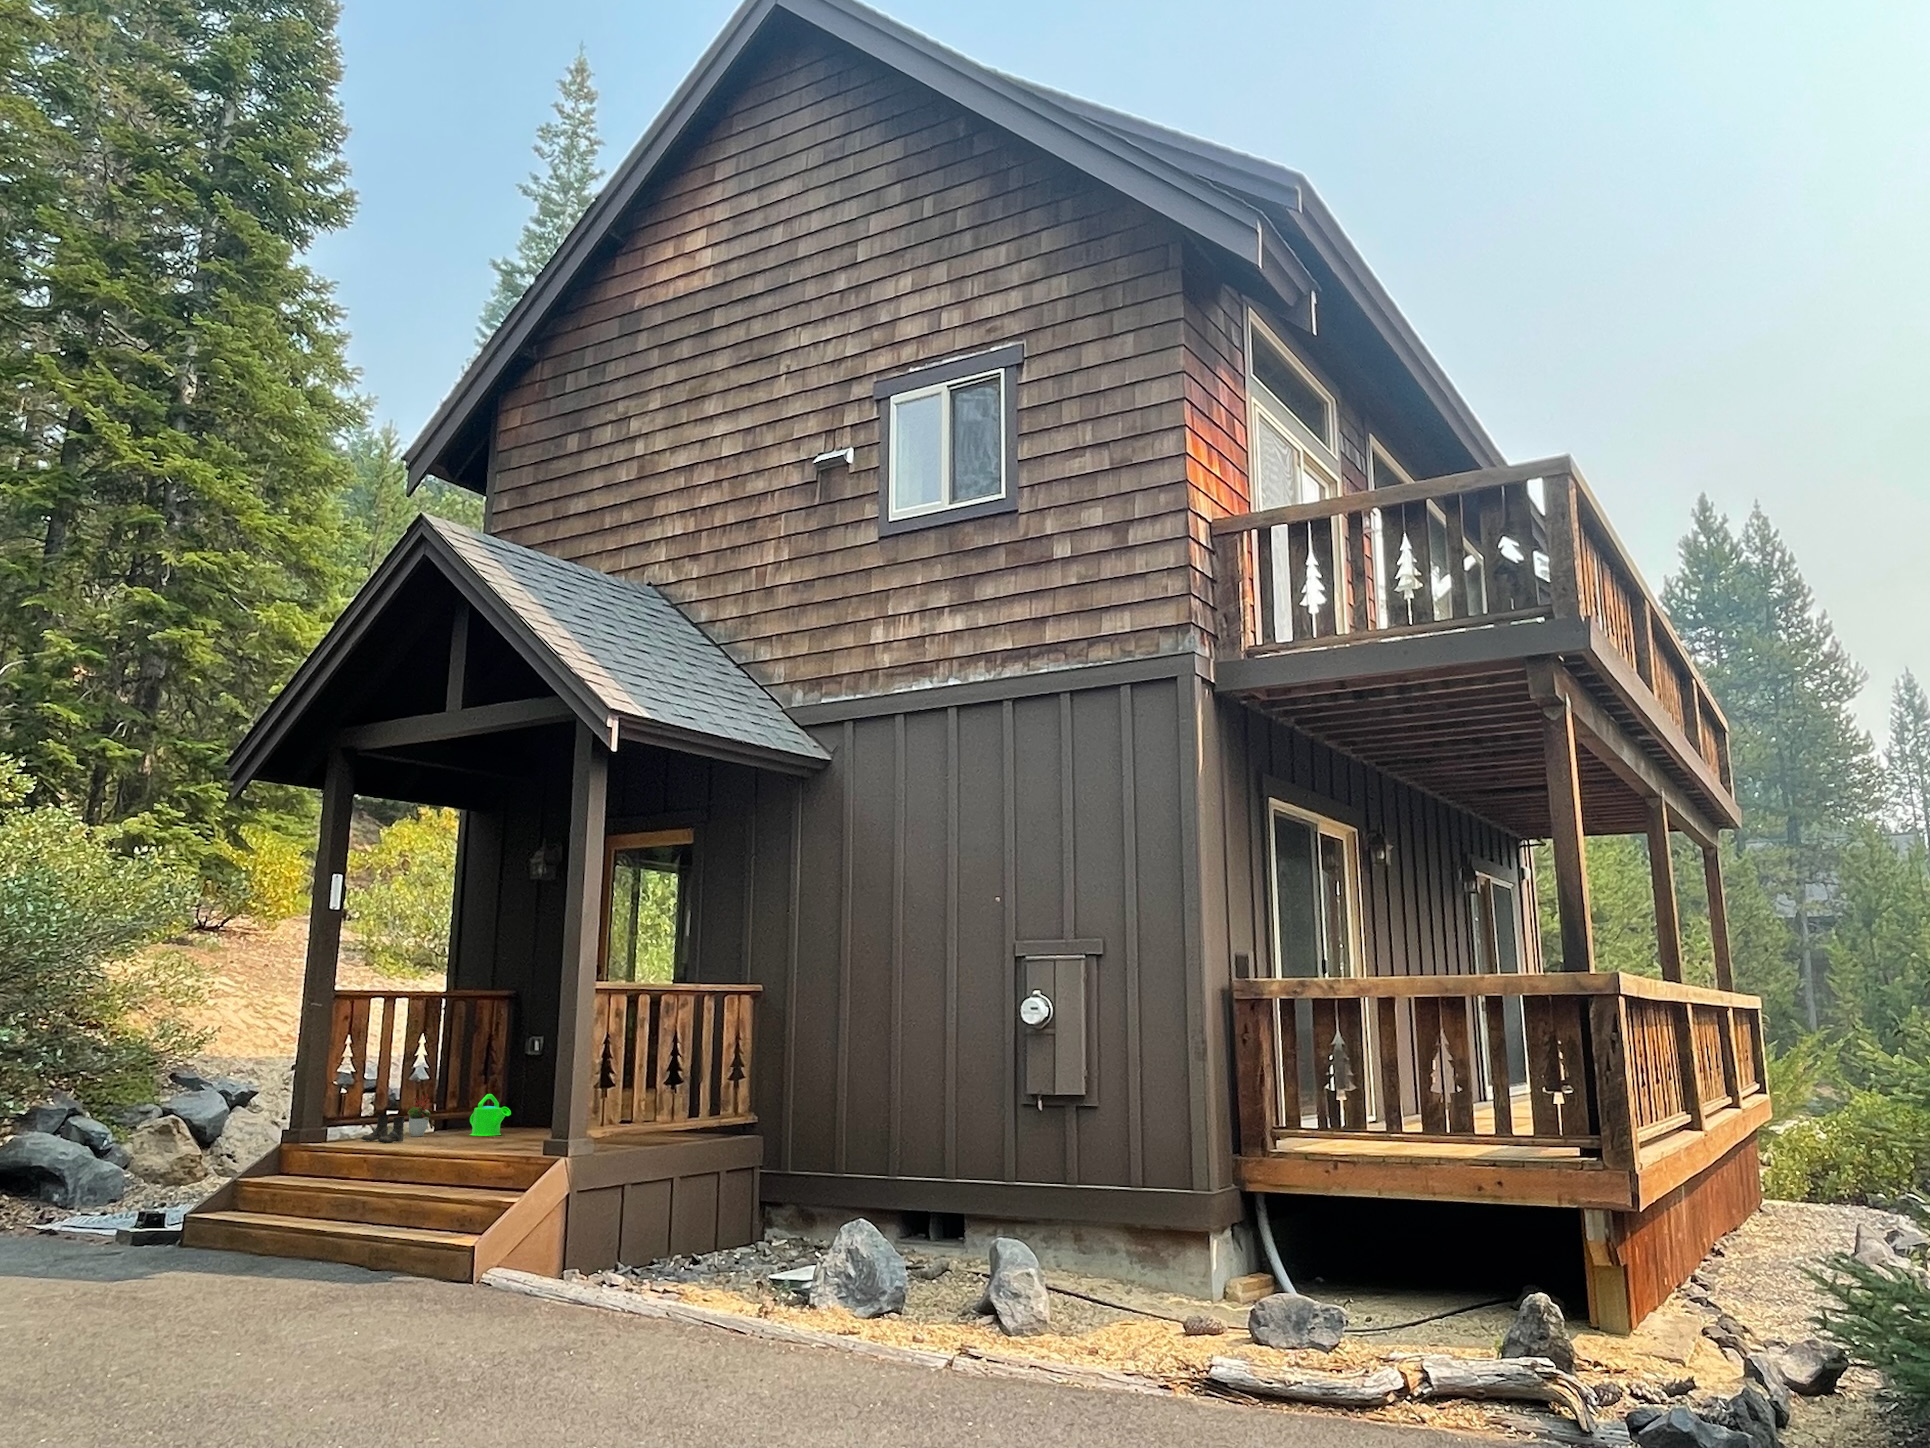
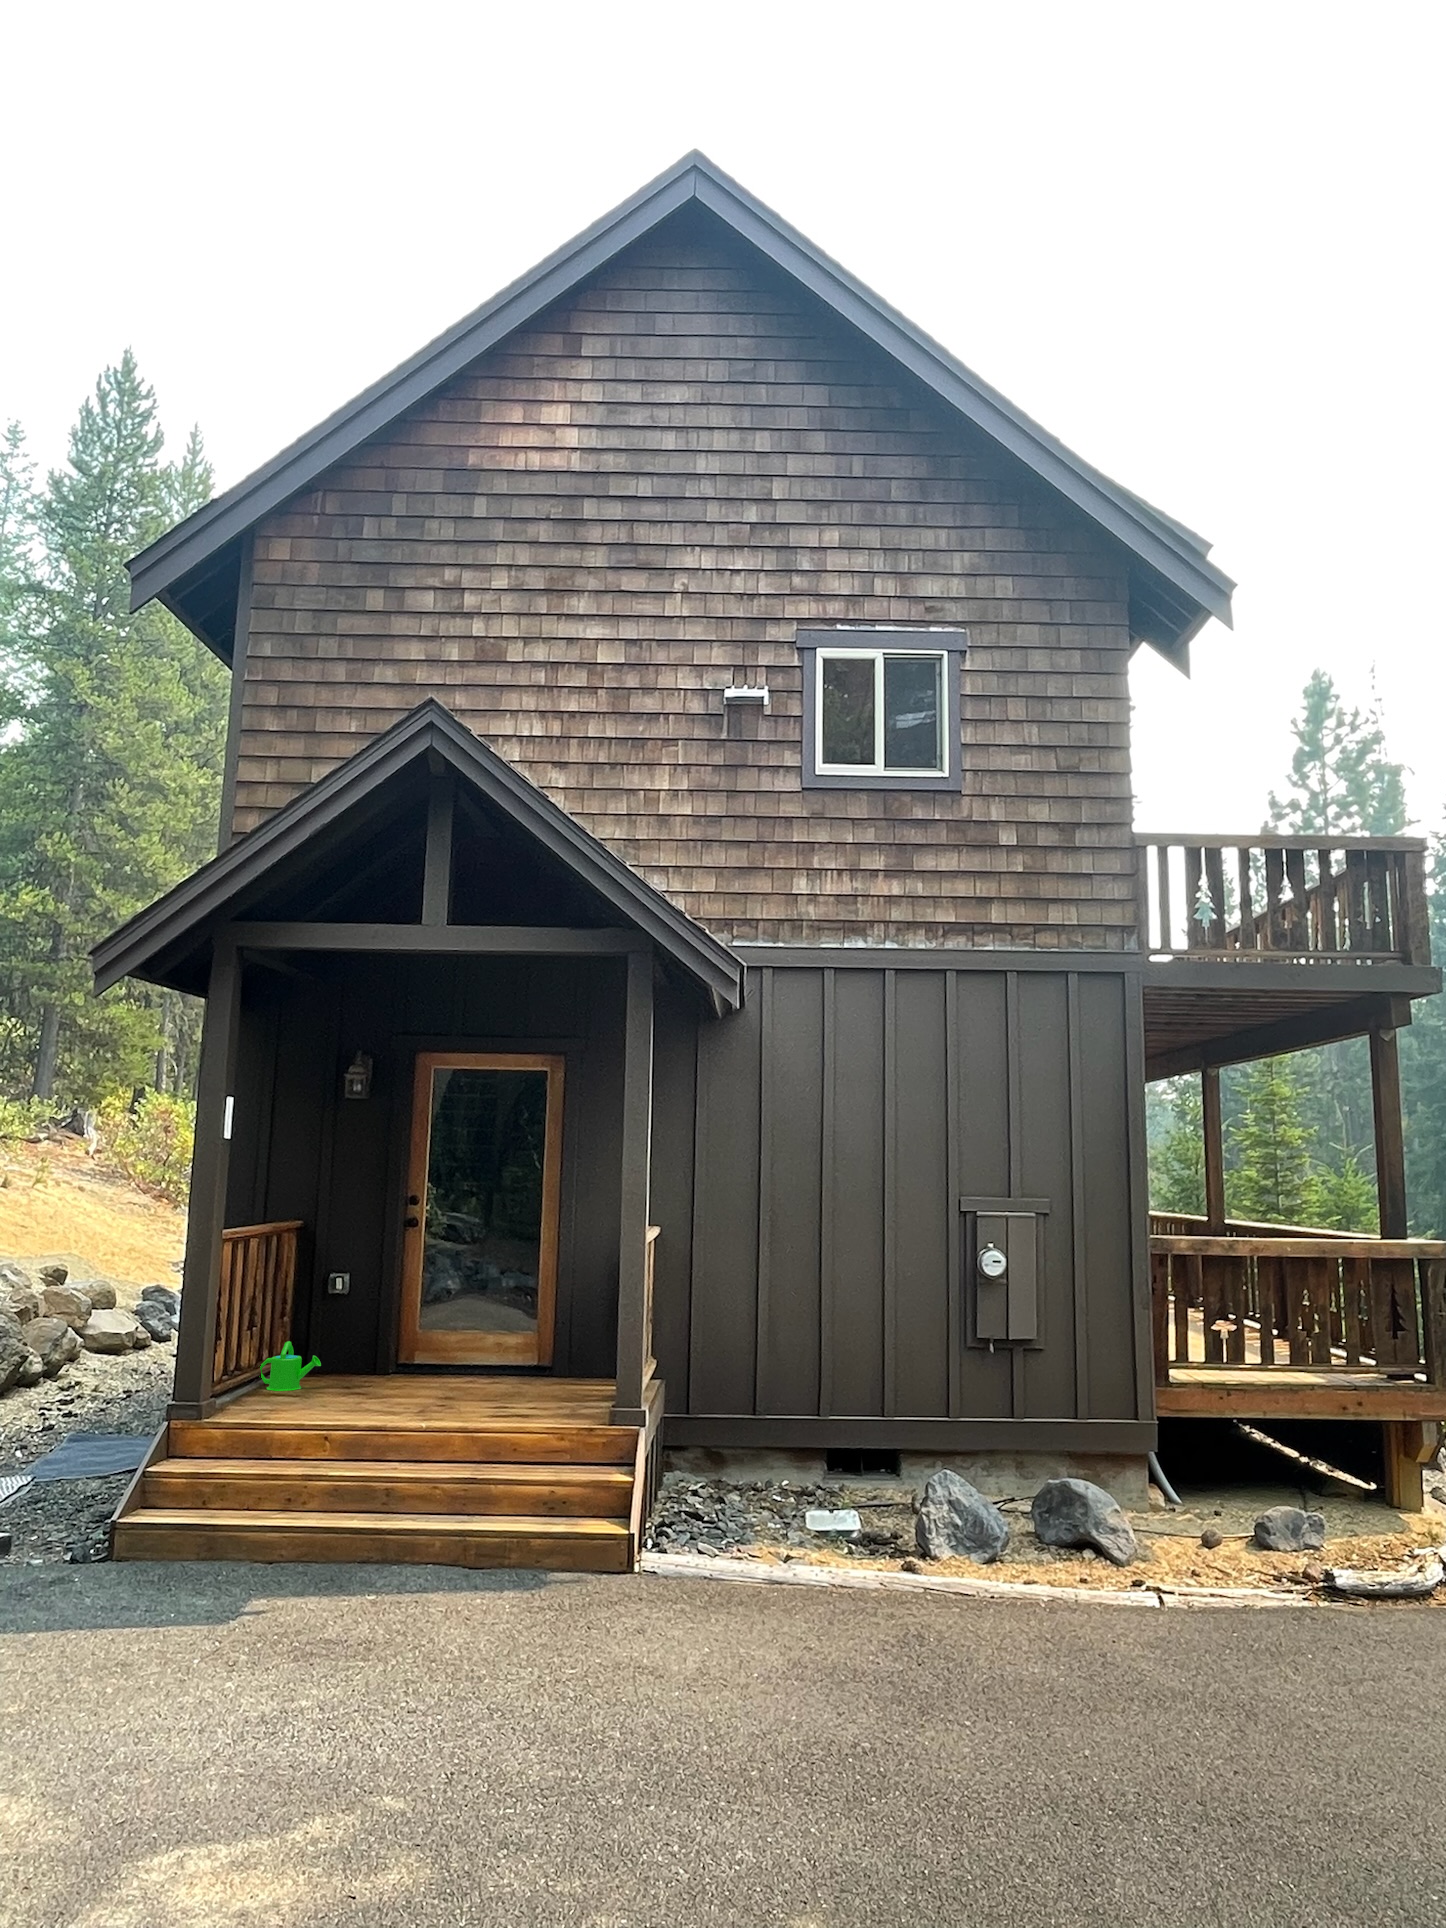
decorative plant: present [408,1094,430,1137] -> none [235,1352,259,1403]
boots: present [361,1115,404,1143] -> none [252,1387,312,1423]

